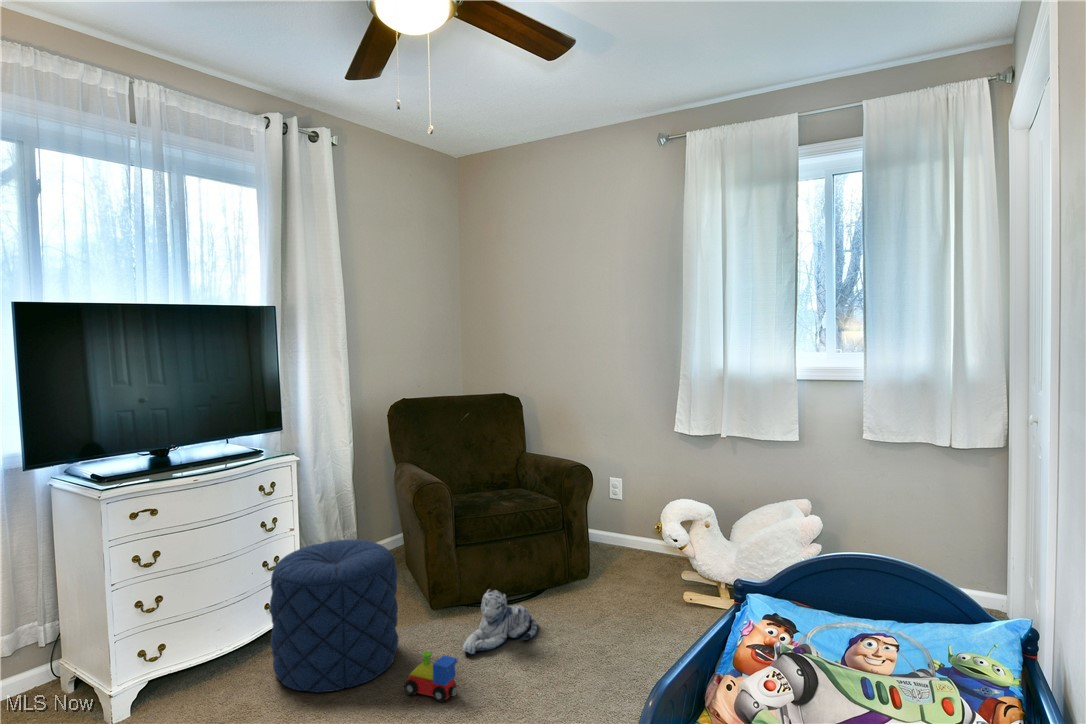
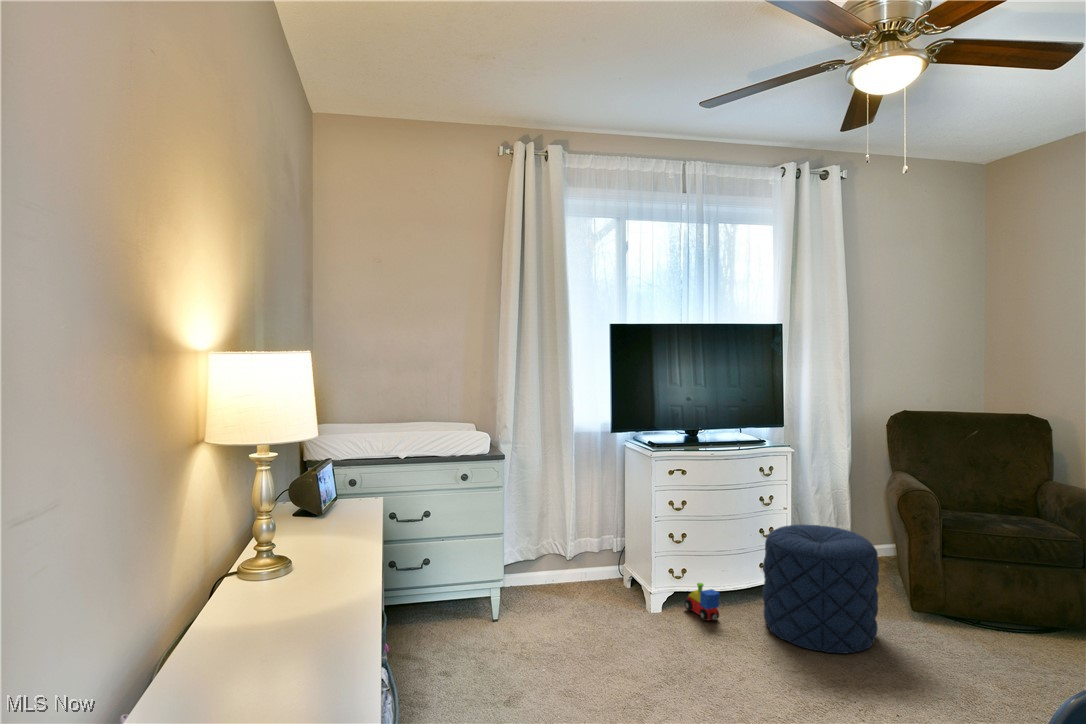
plush toy: present [462,589,538,654] -> none [947,610,1050,678]
toy train: present [404,652,457,702] -> present [685,583,720,621]

